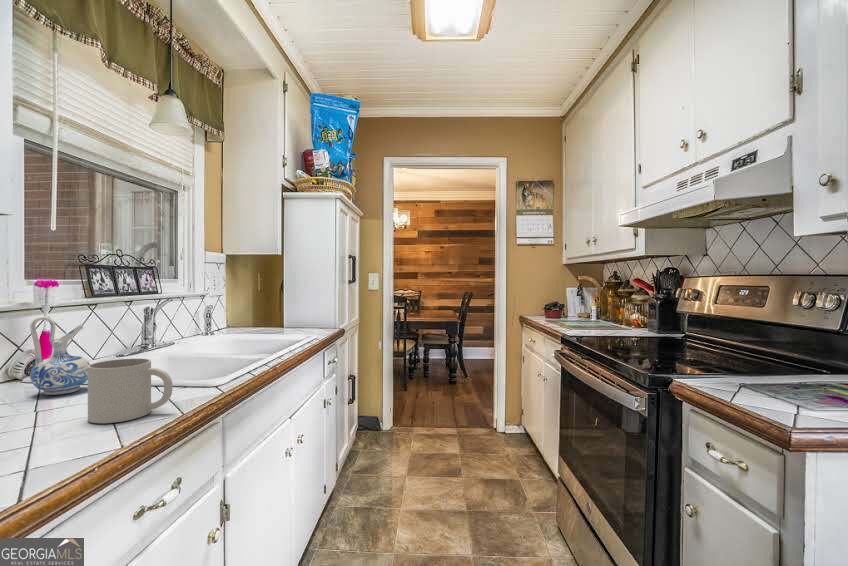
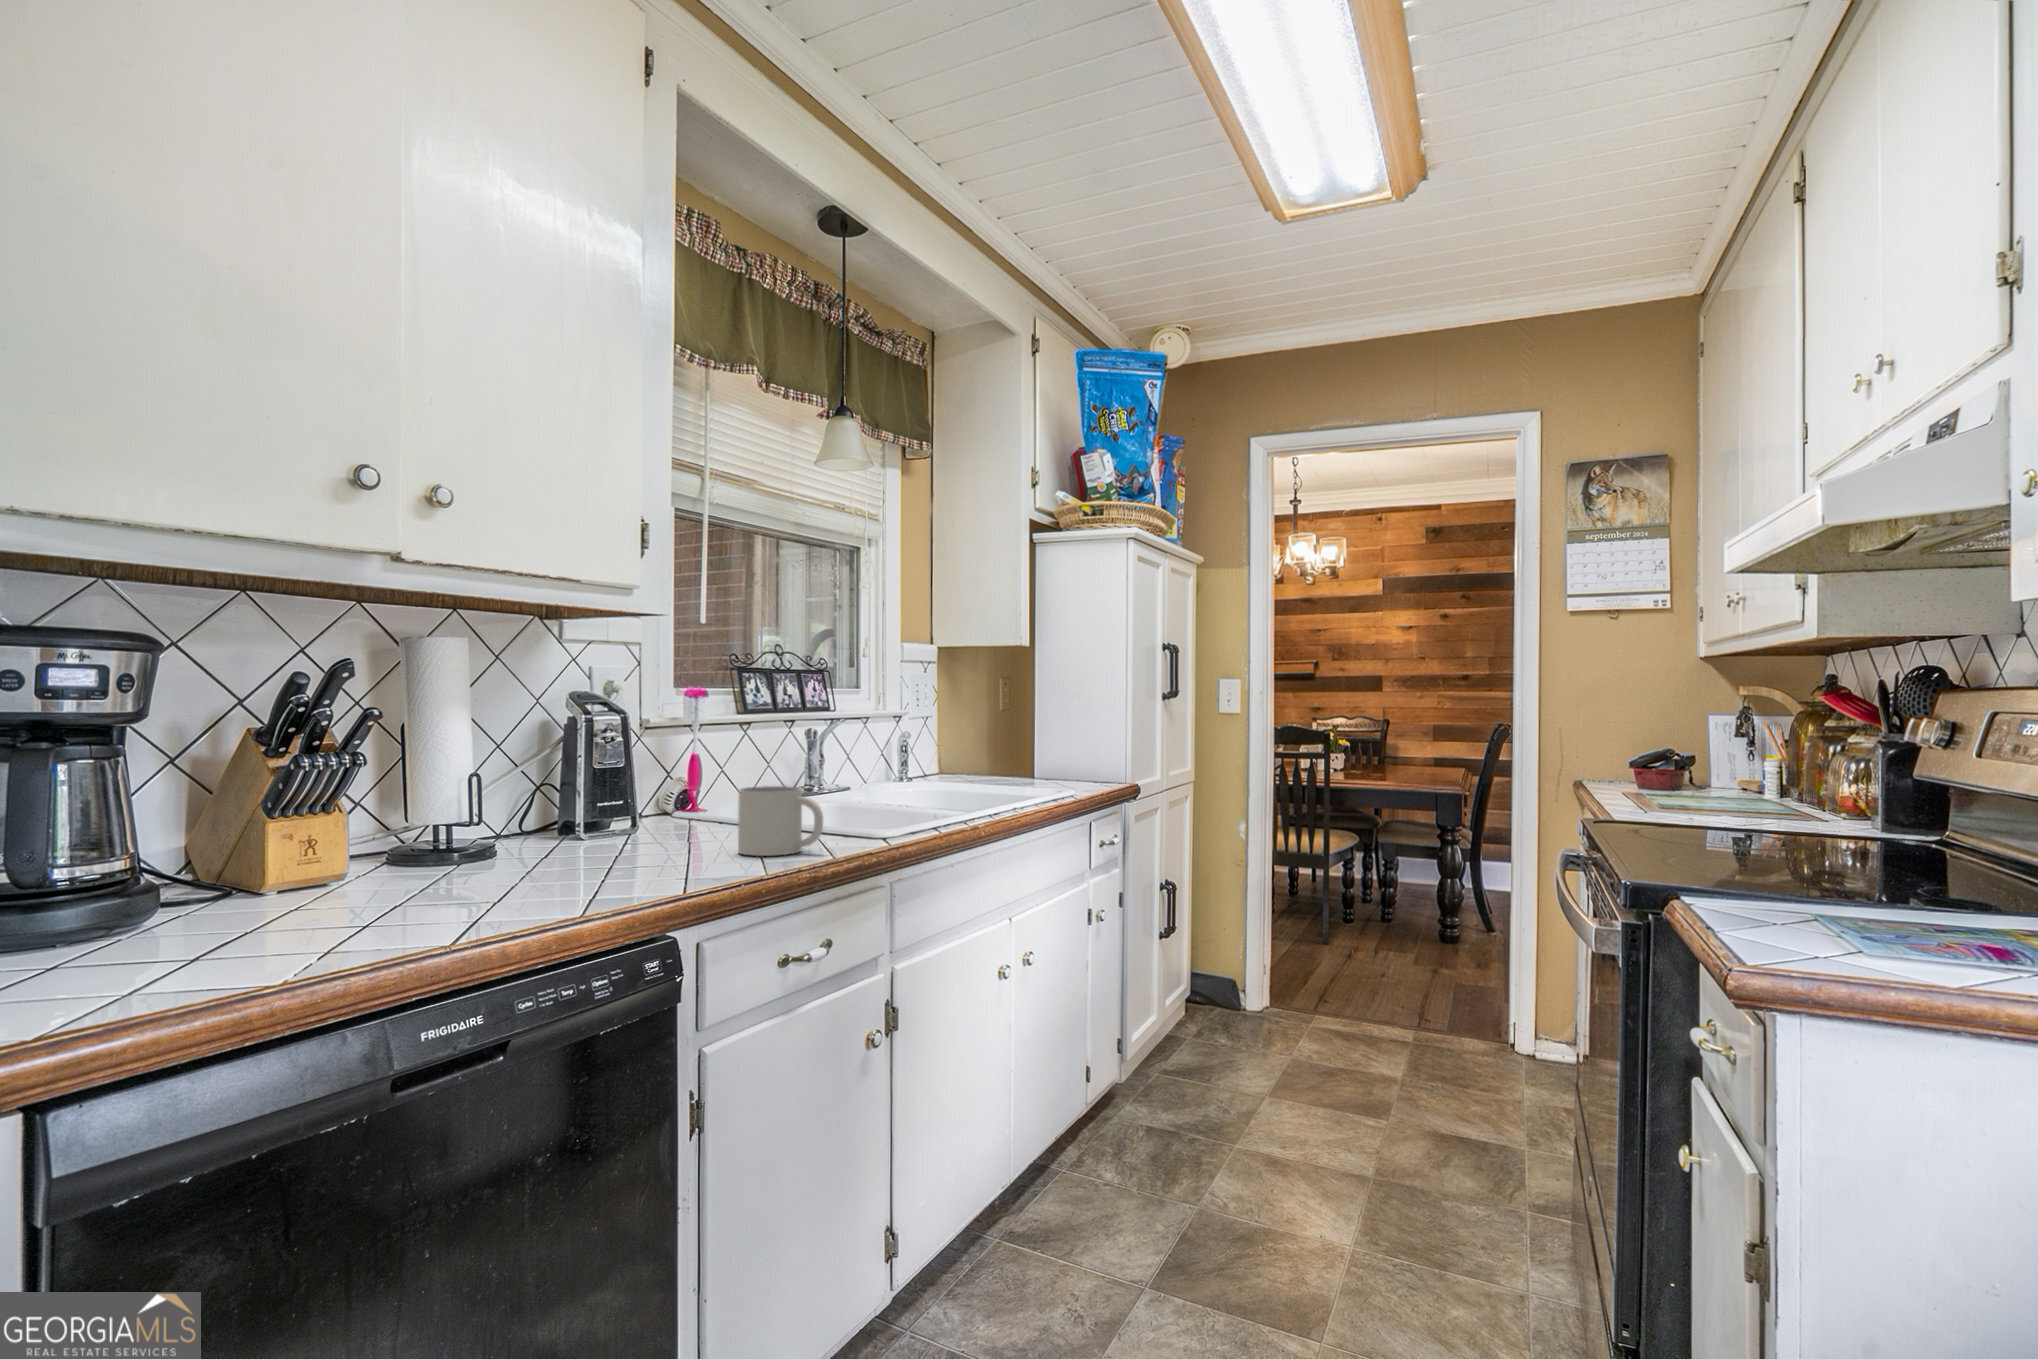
ceramic pitcher: present [30,316,90,395] -> none [682,734,742,832]

